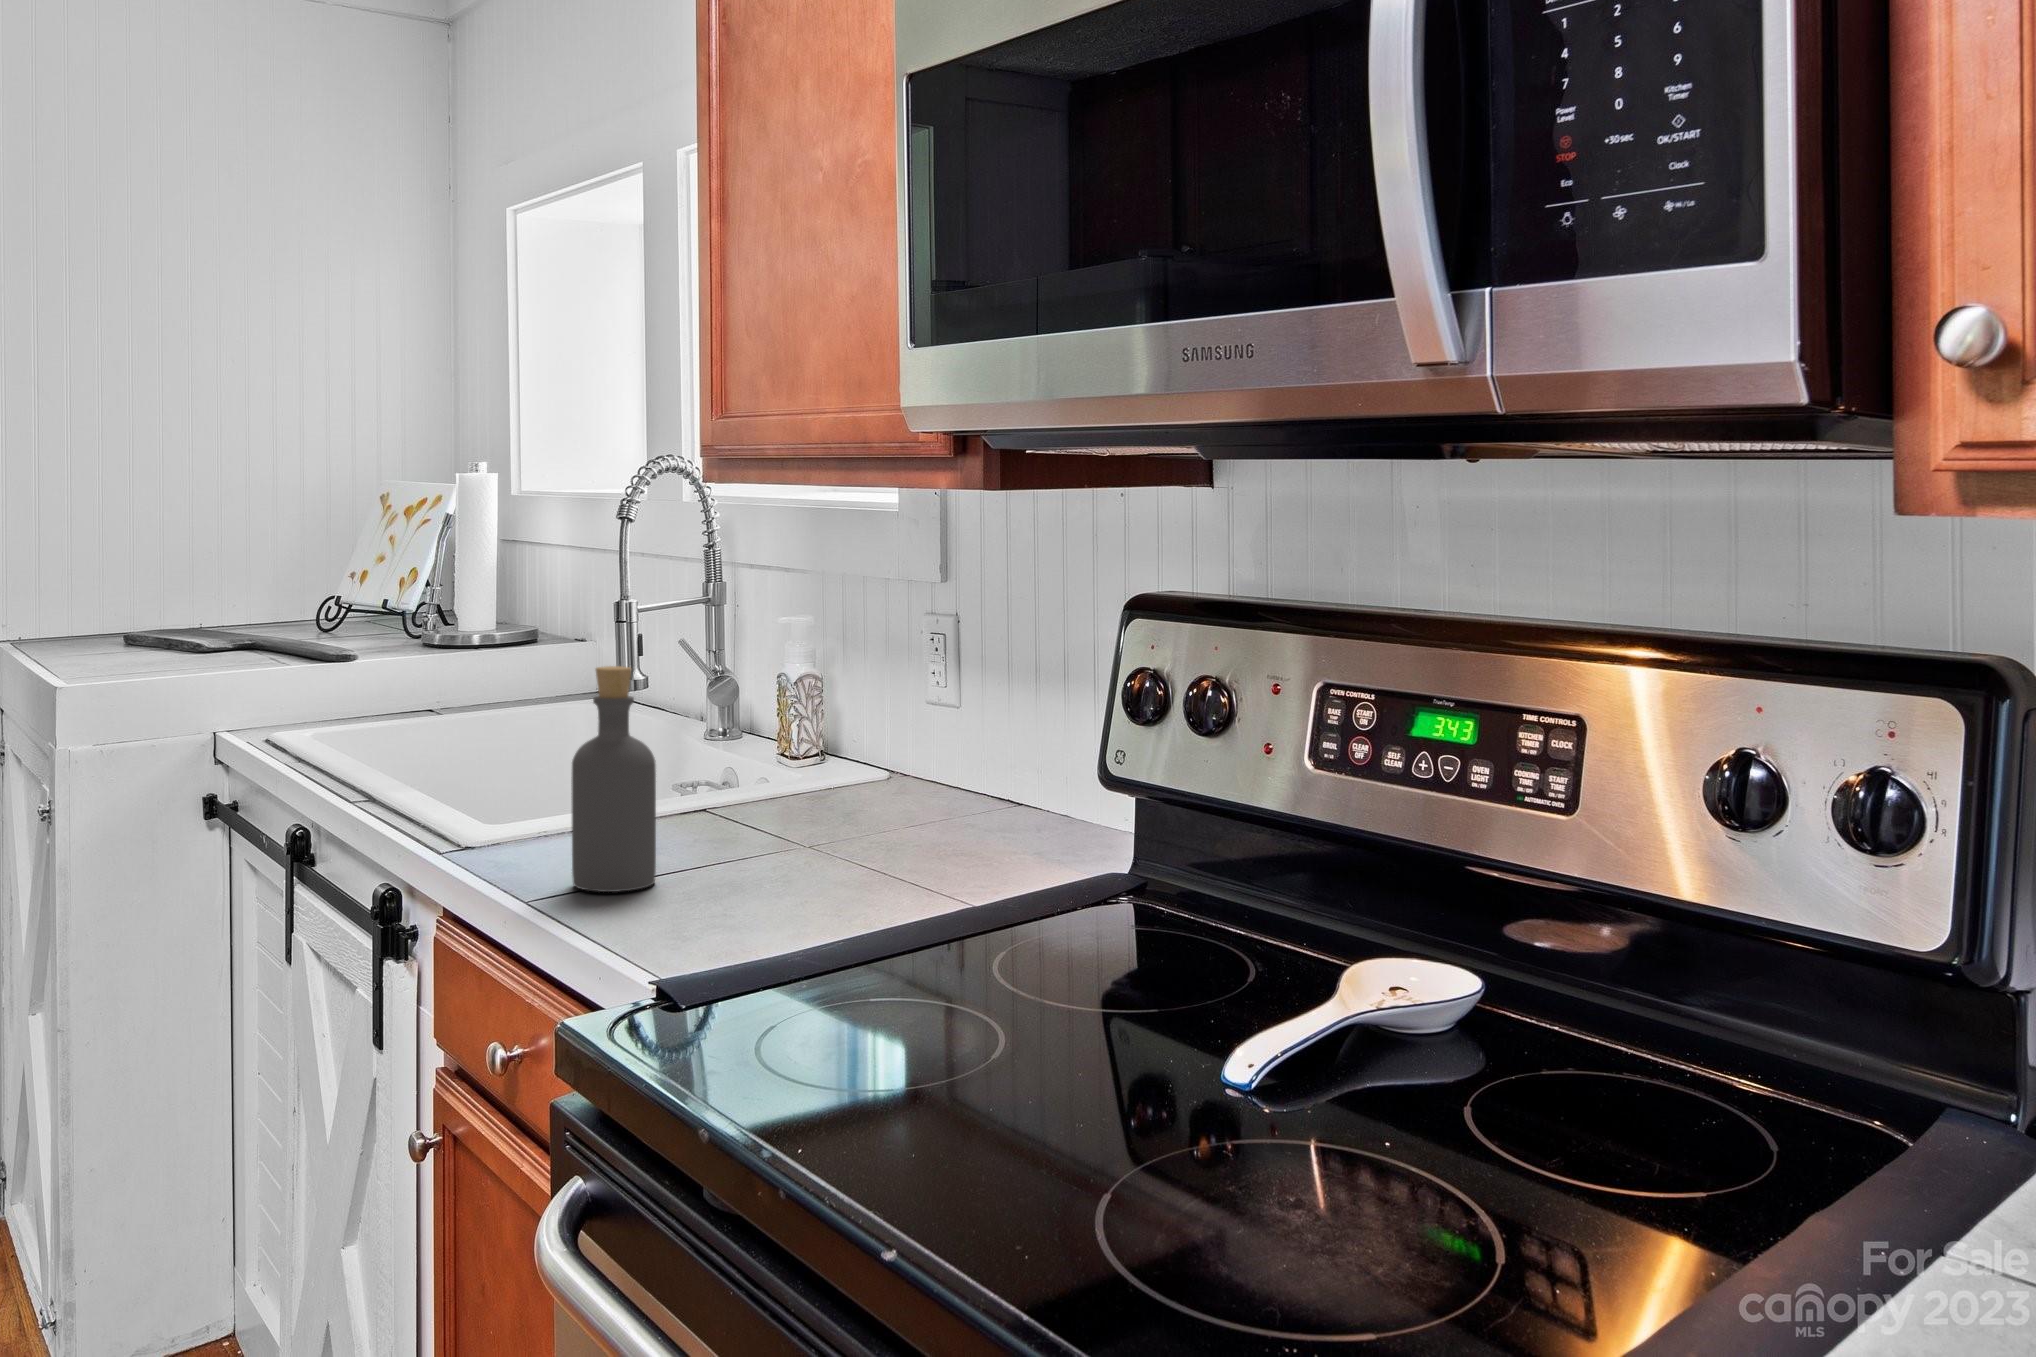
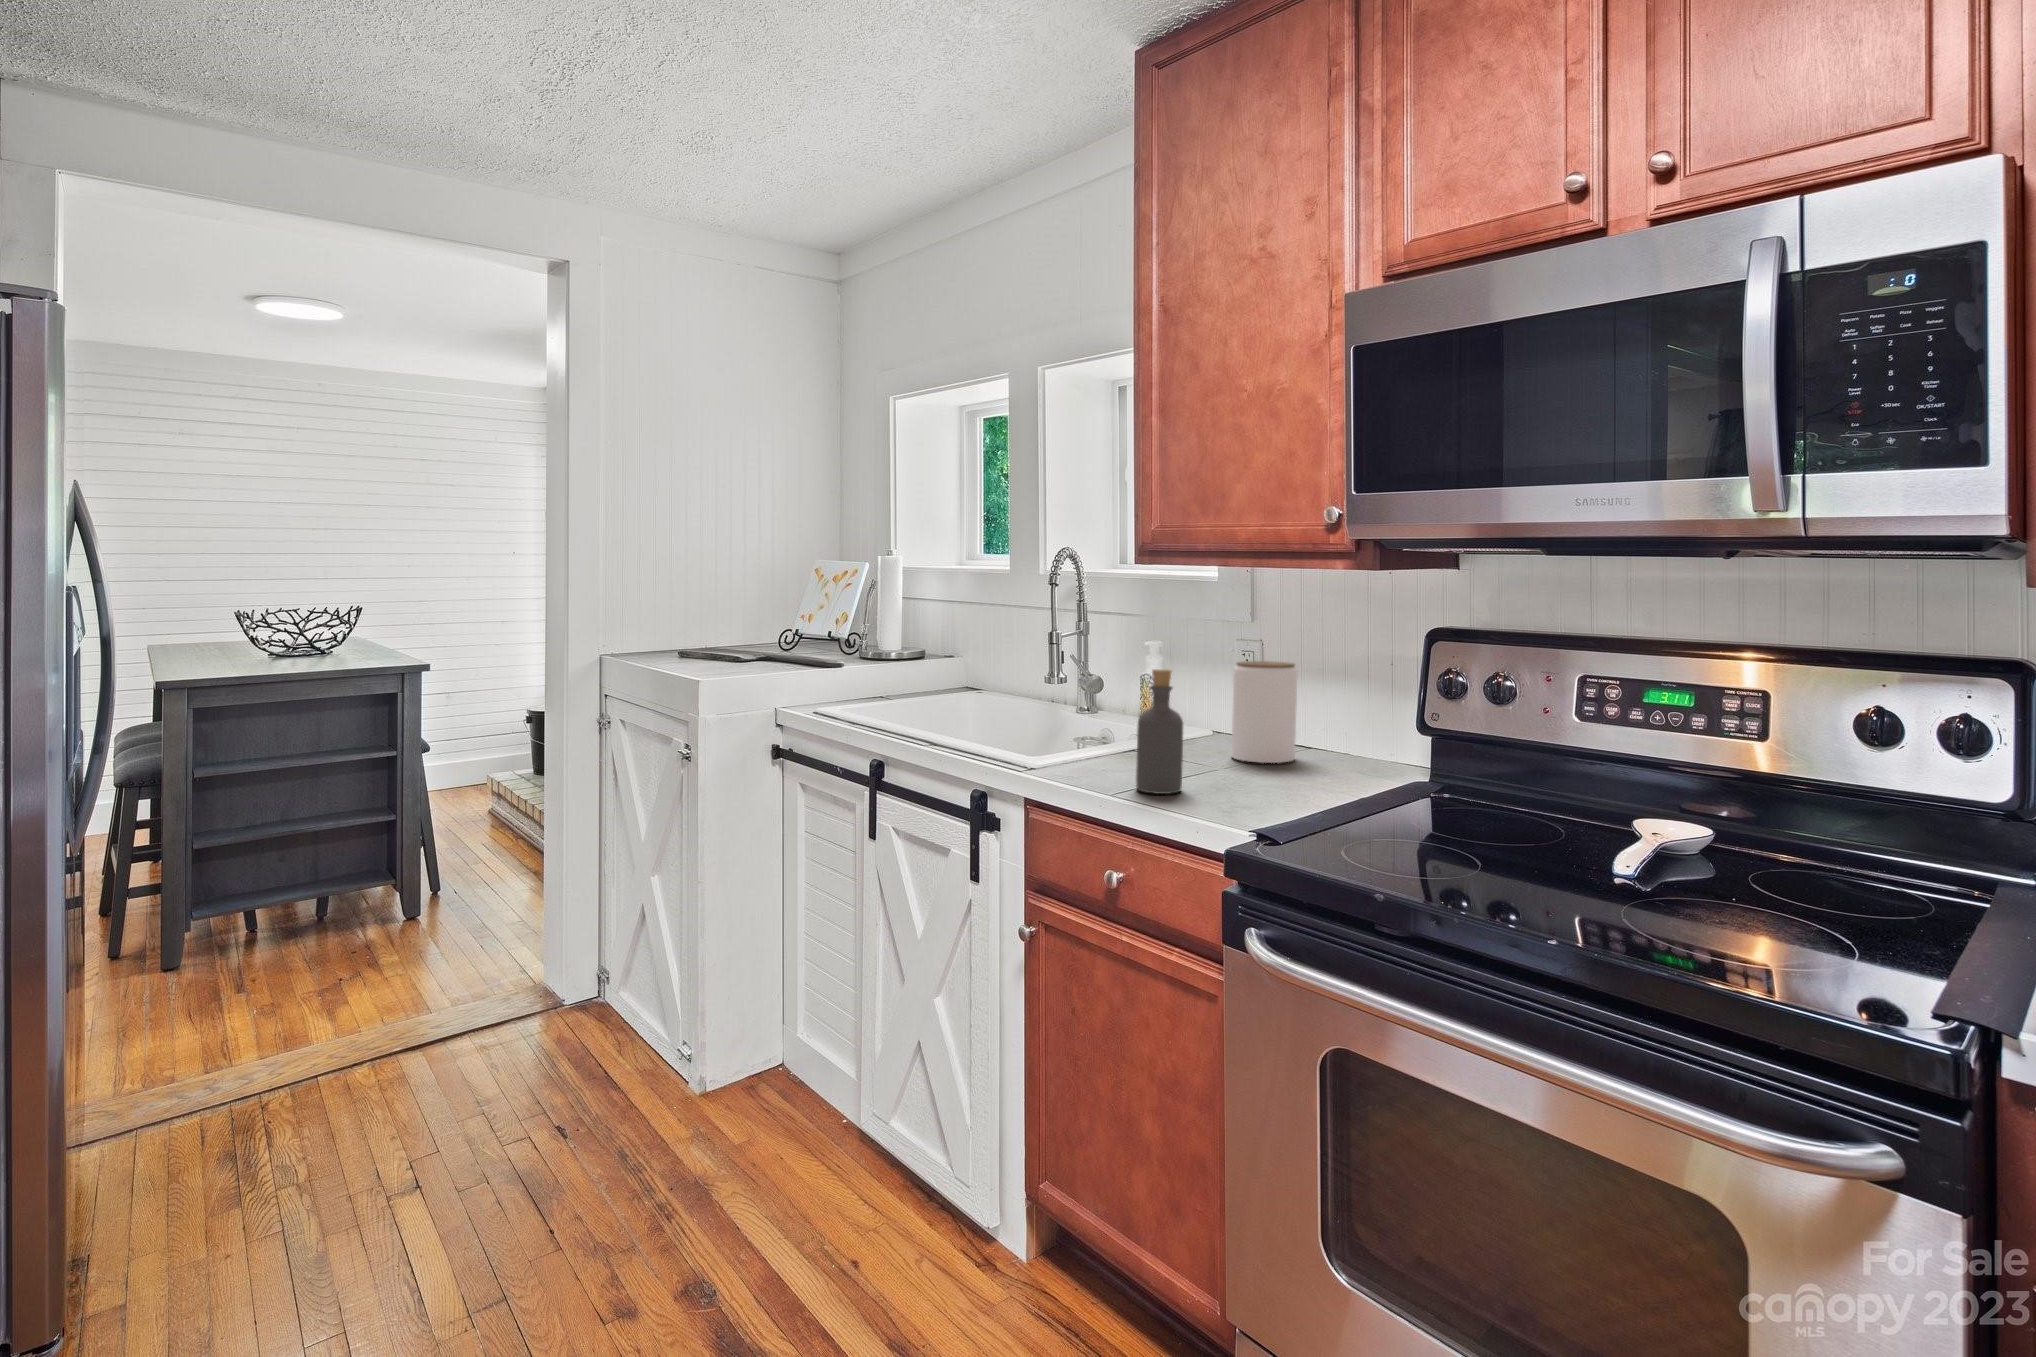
jar: none [838,653,949,833] -> present [1232,661,1297,763]

